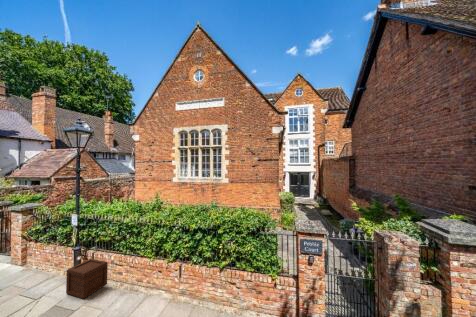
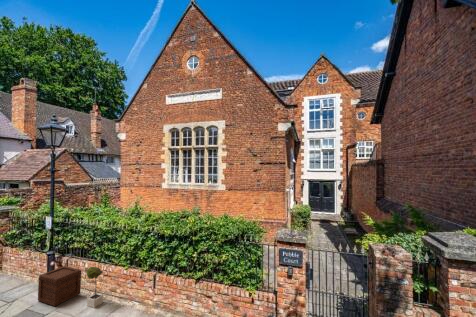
potted tree: none [114,259,130,298] -> present [86,267,103,308]

